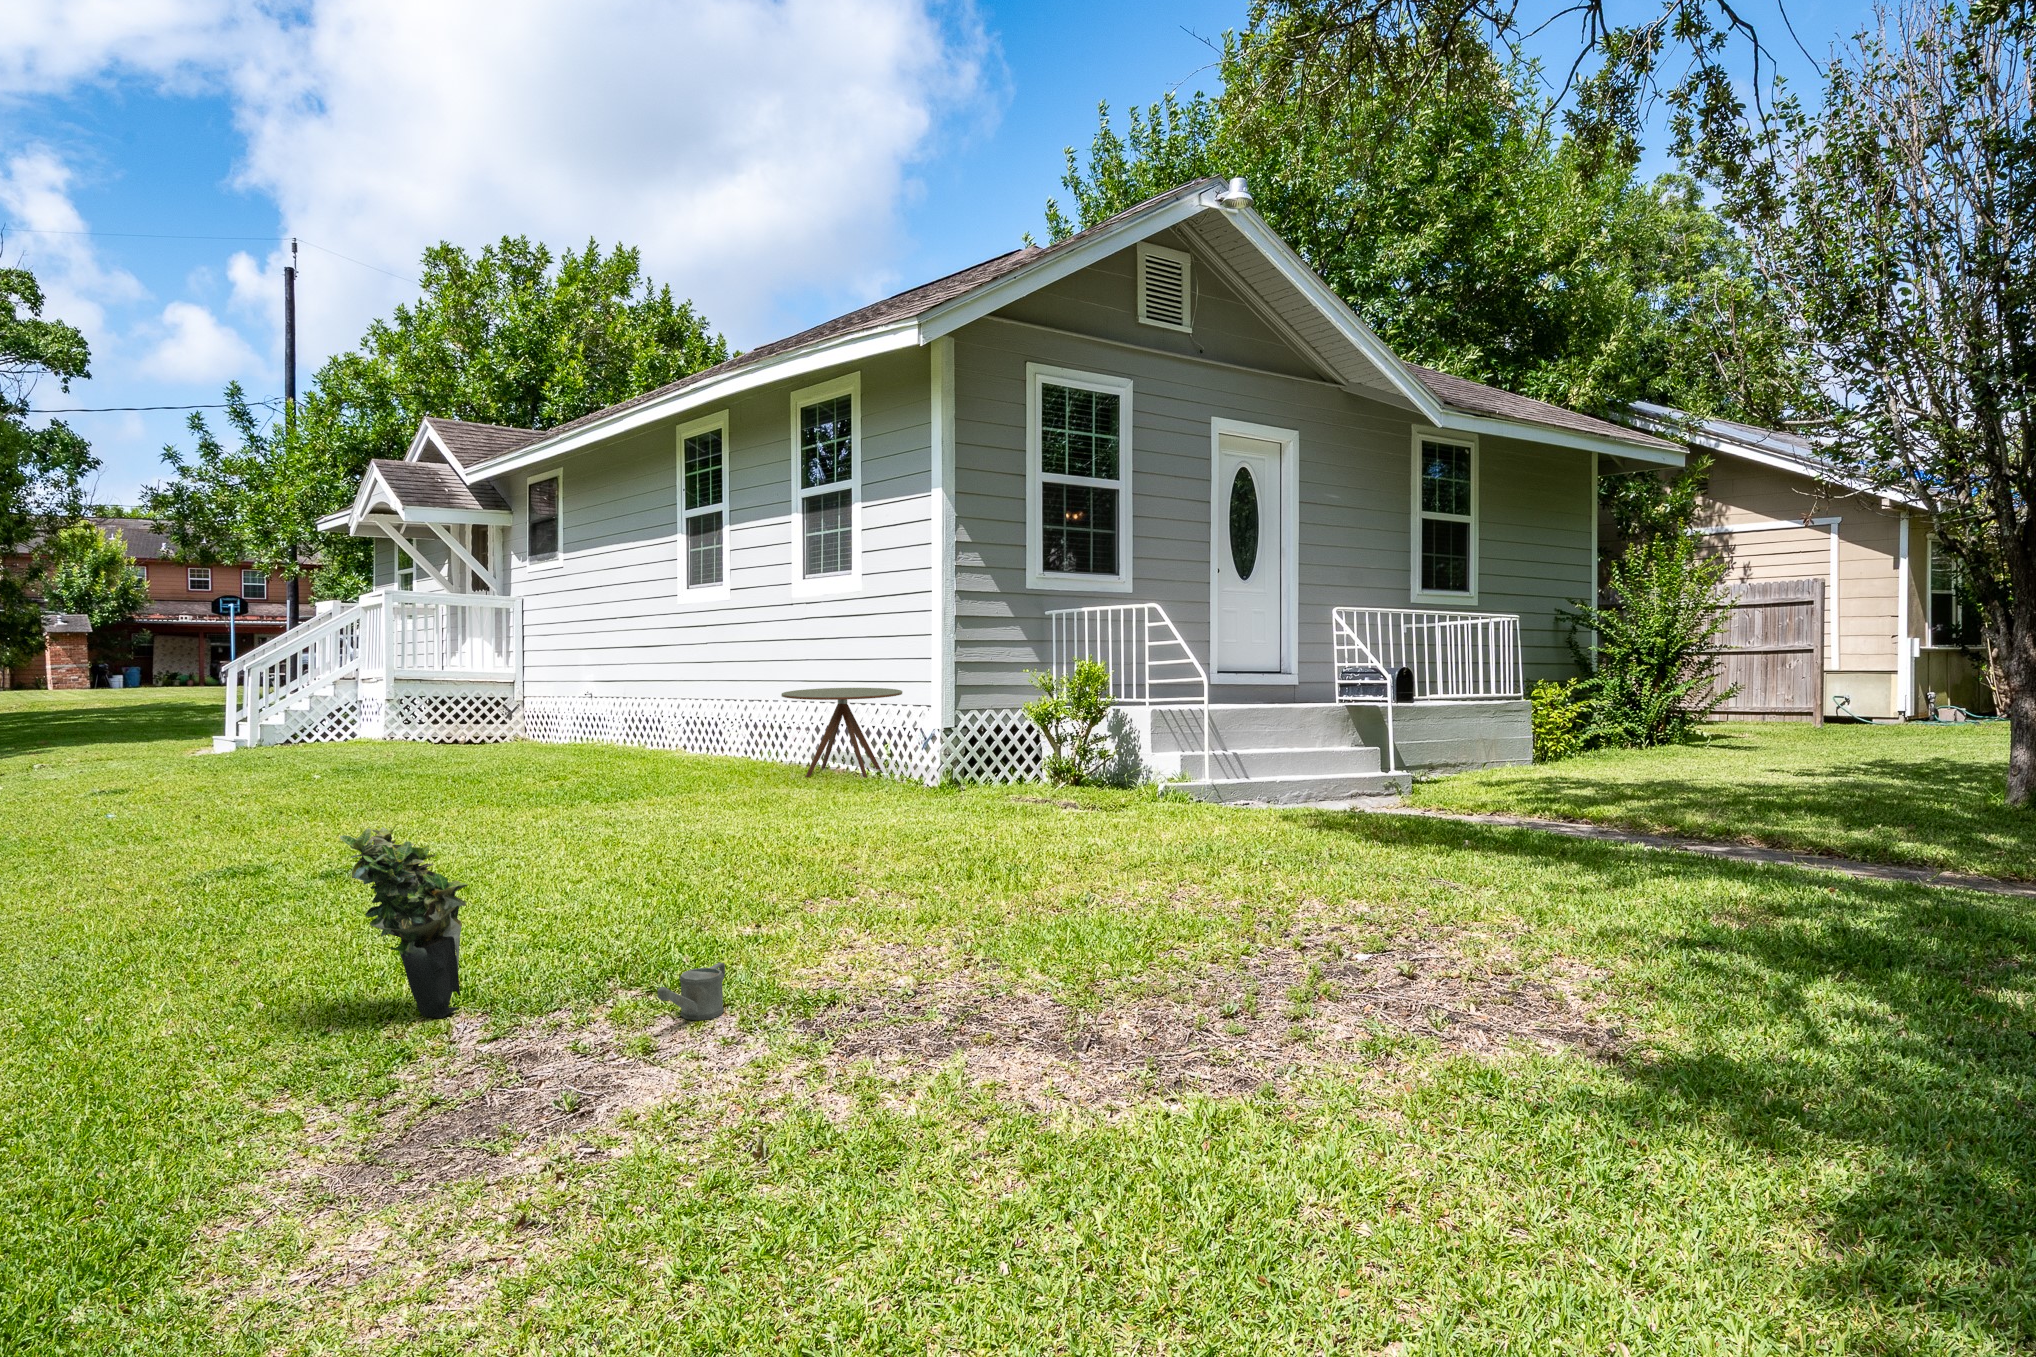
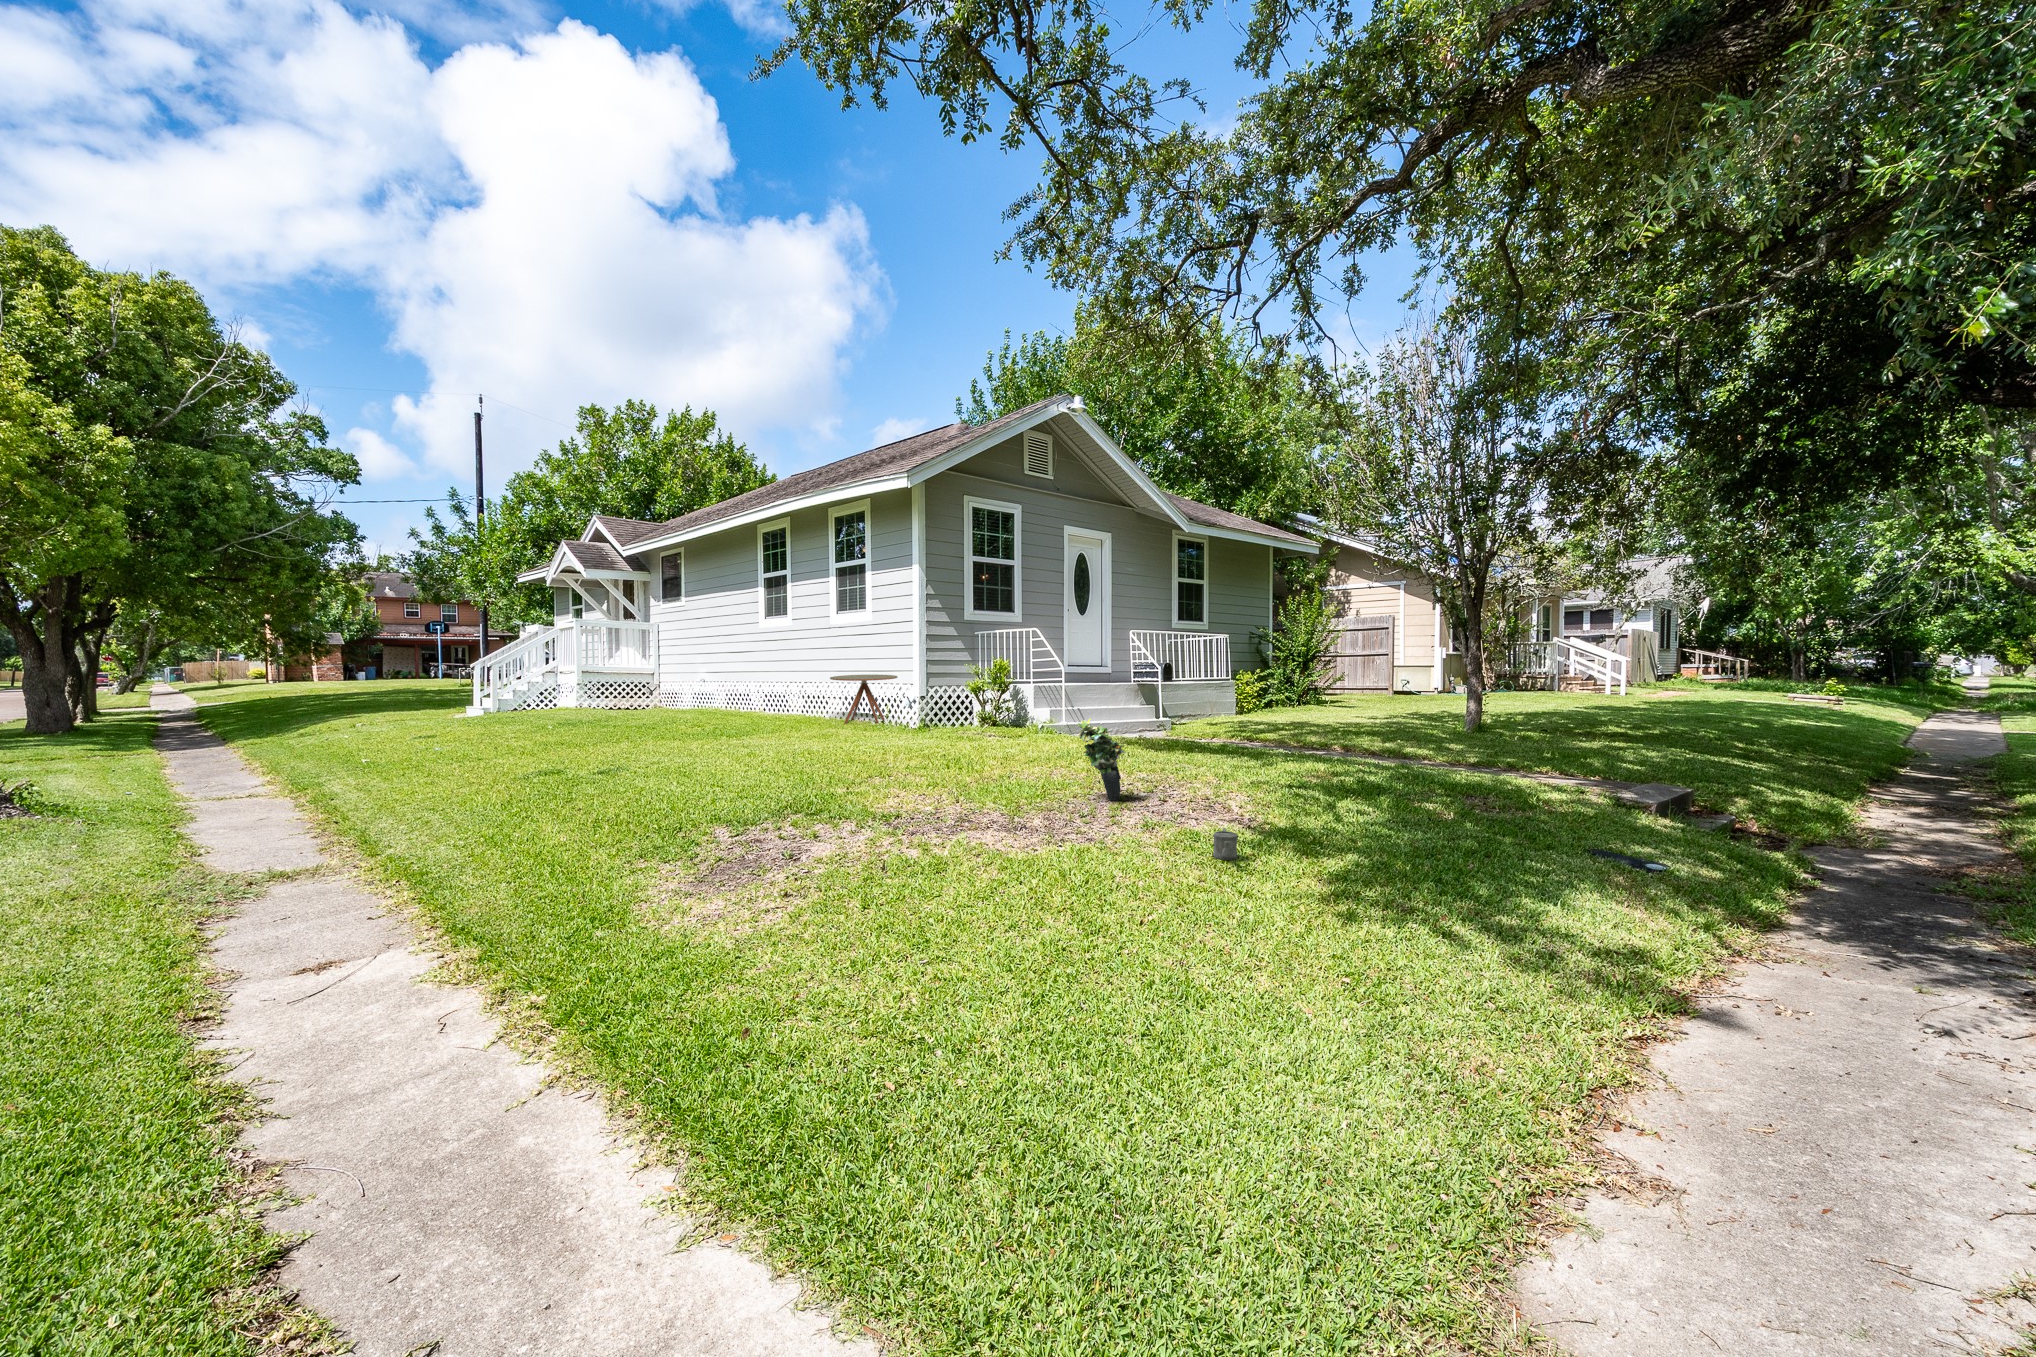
potted plant: present [340,824,469,1018] -> present [1077,718,1127,801]
watering can: present [658,962,725,1020] -> present [1213,828,1238,860]

